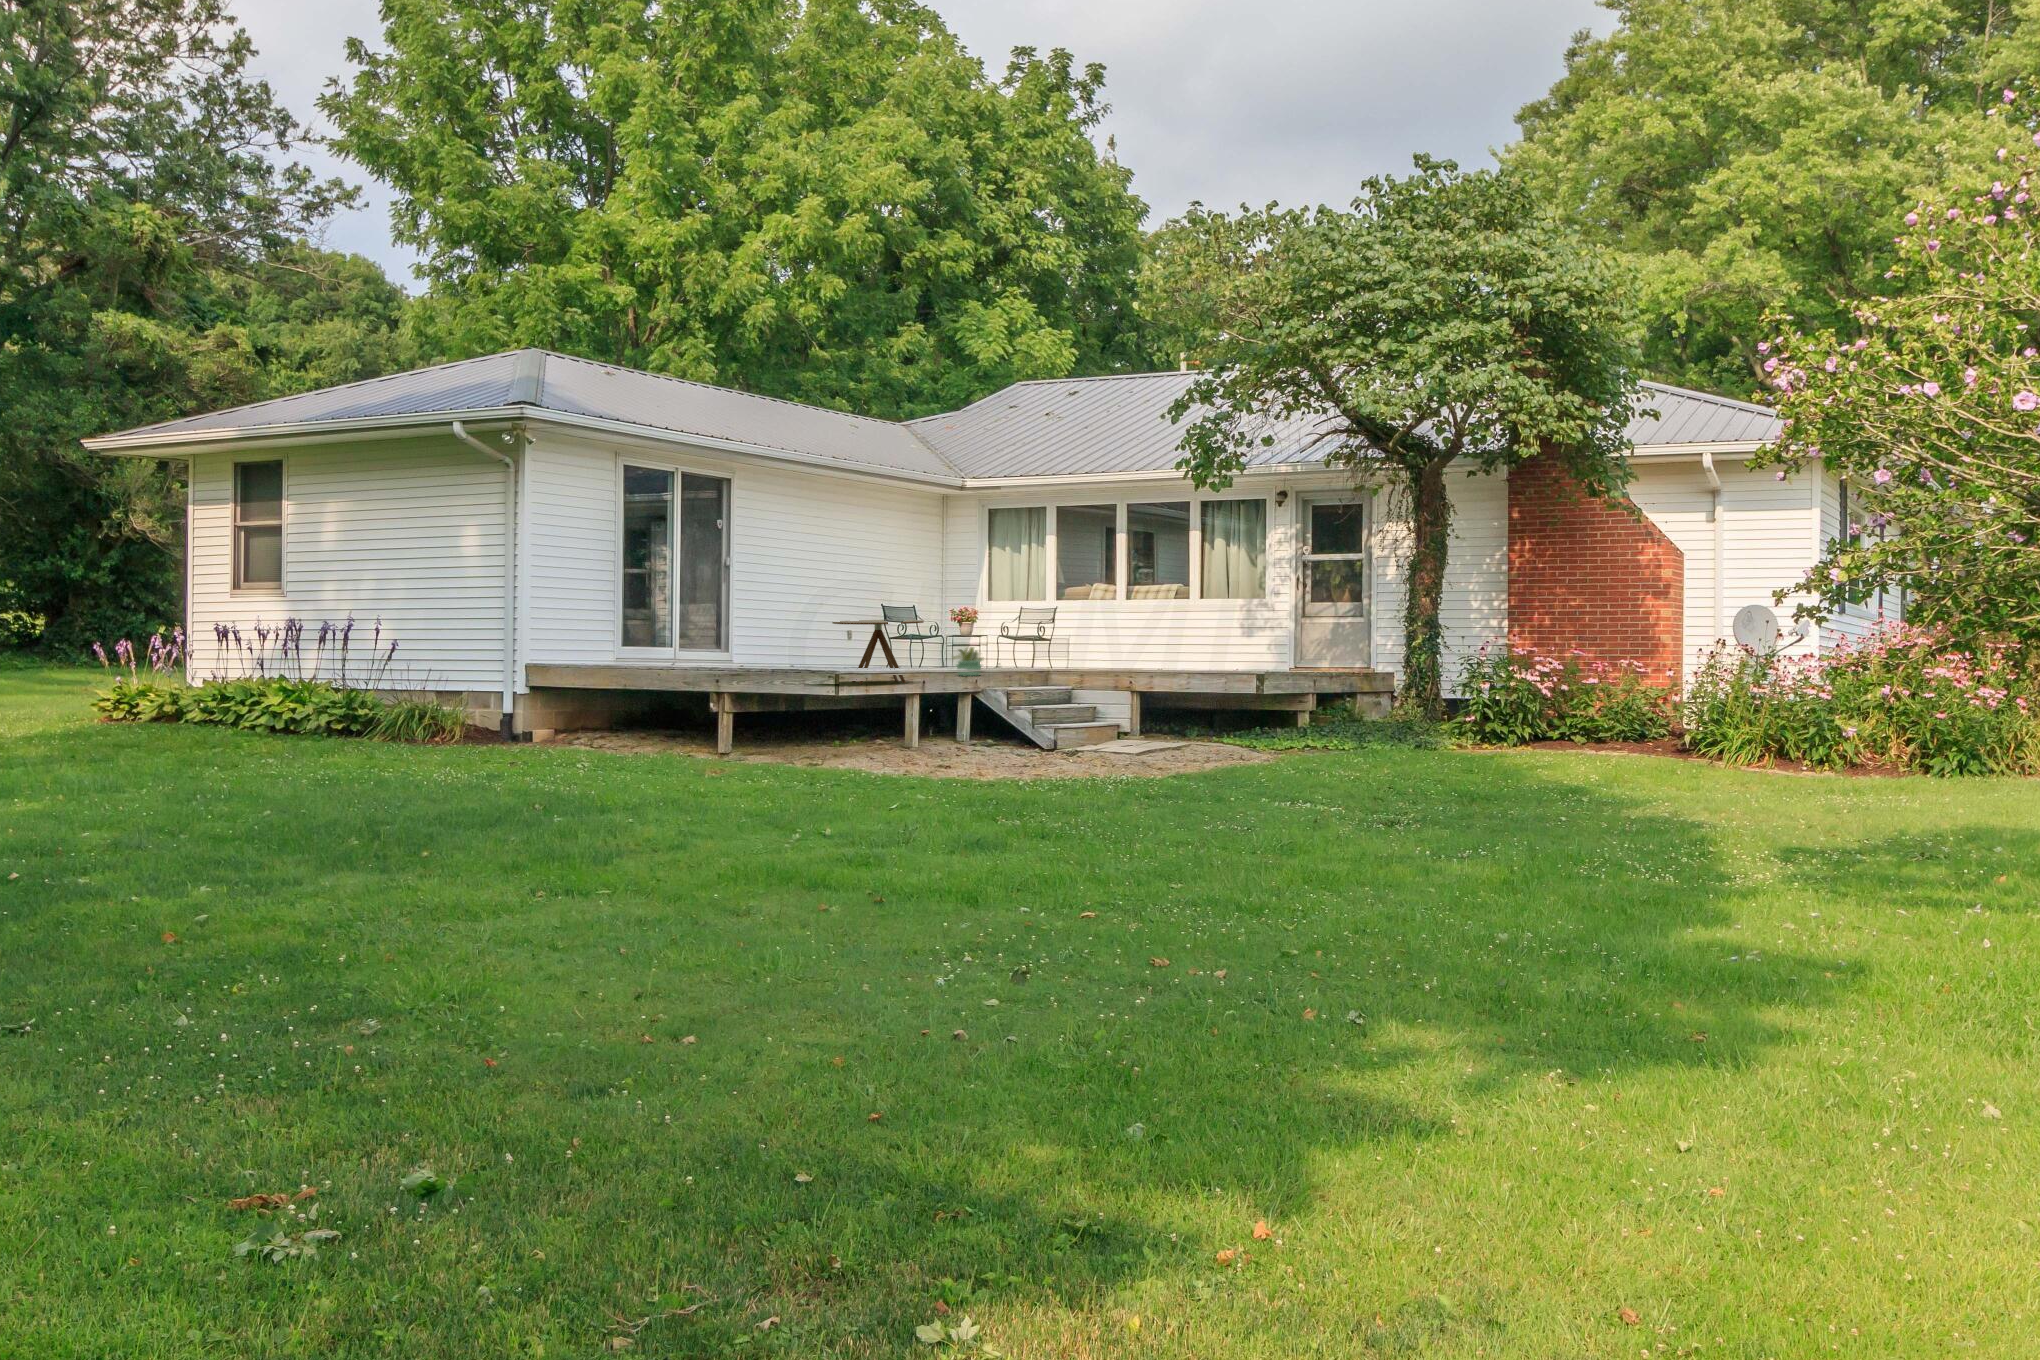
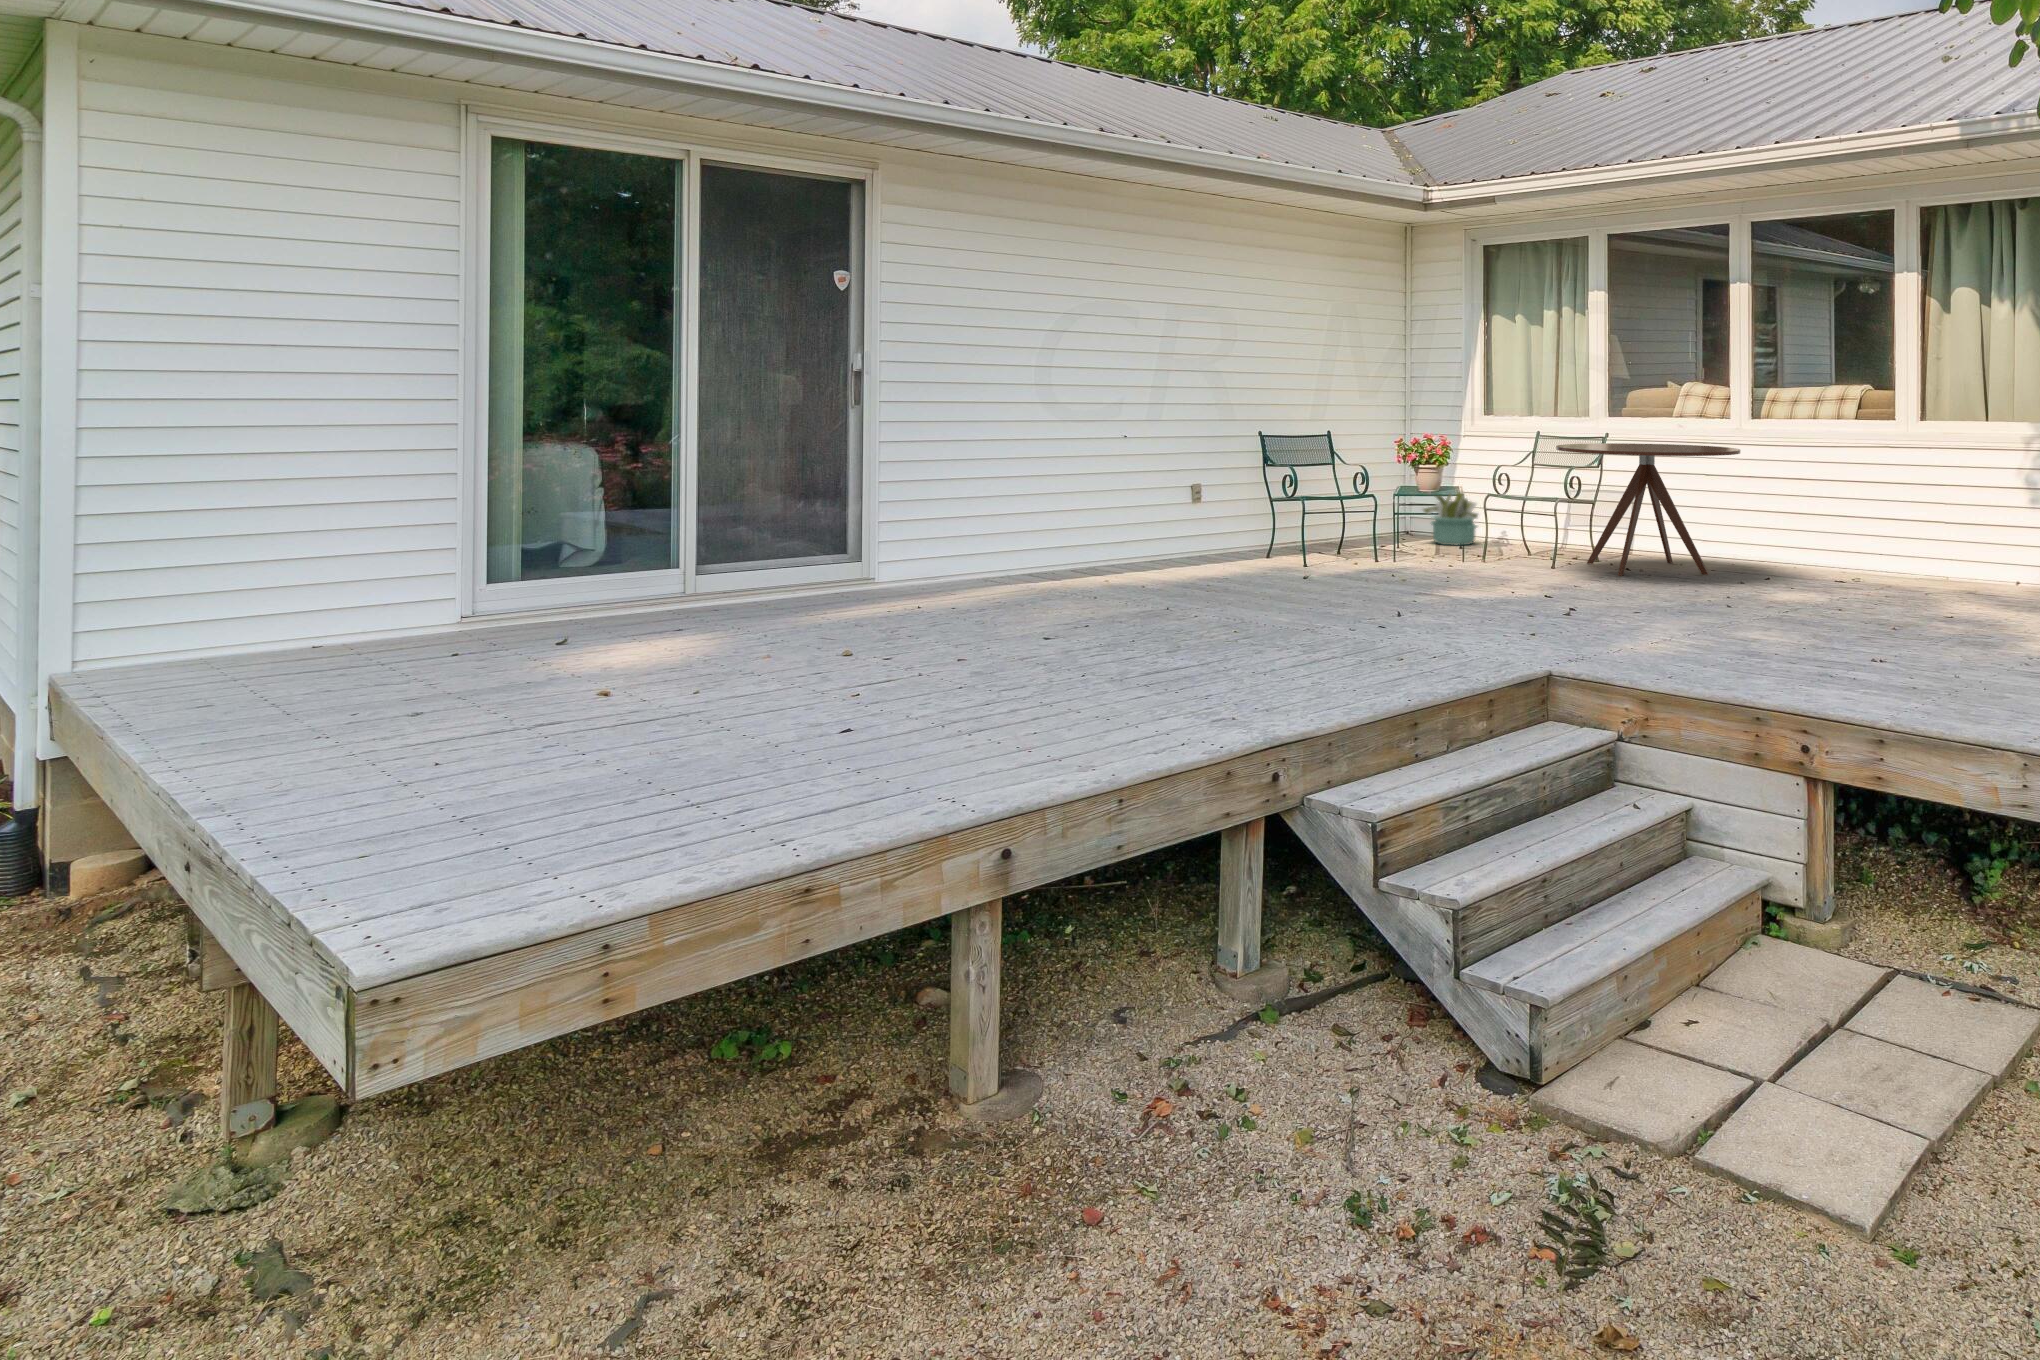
round table: present [832,620,924,685] -> present [1556,443,1741,576]

